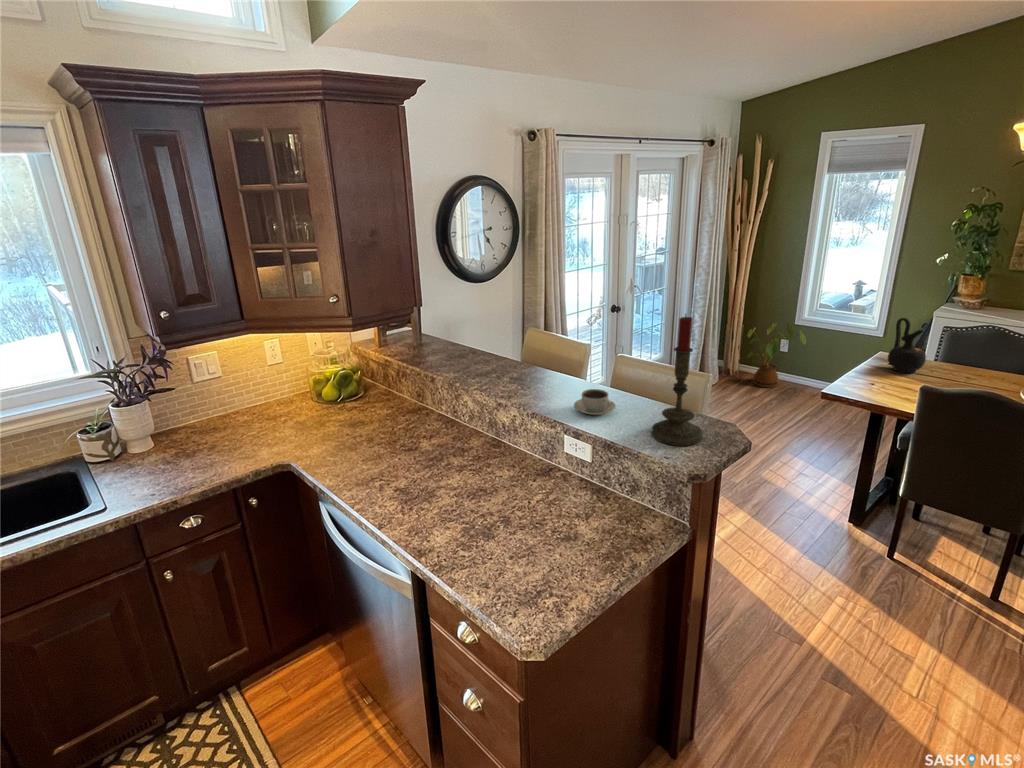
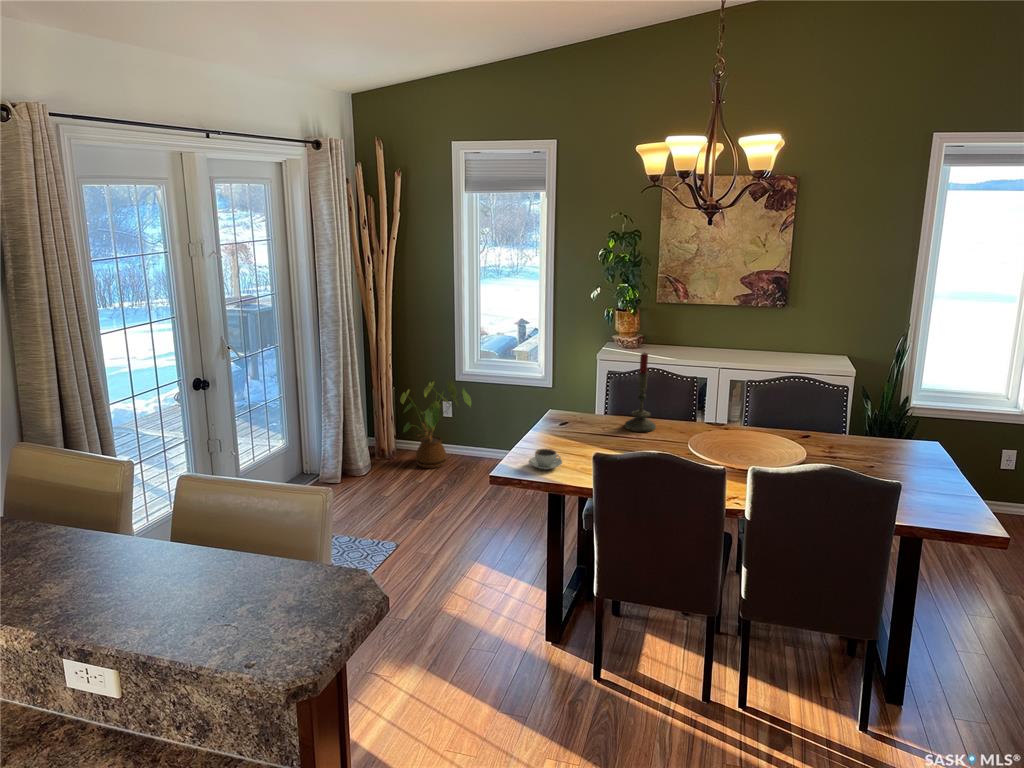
candle: present [652,315,702,446] -> present [625,353,656,432]
ceramic jug: present [888,318,926,373] -> none [558,369,597,436]
coffee cup: present [574,389,616,415] -> present [529,449,562,470]

